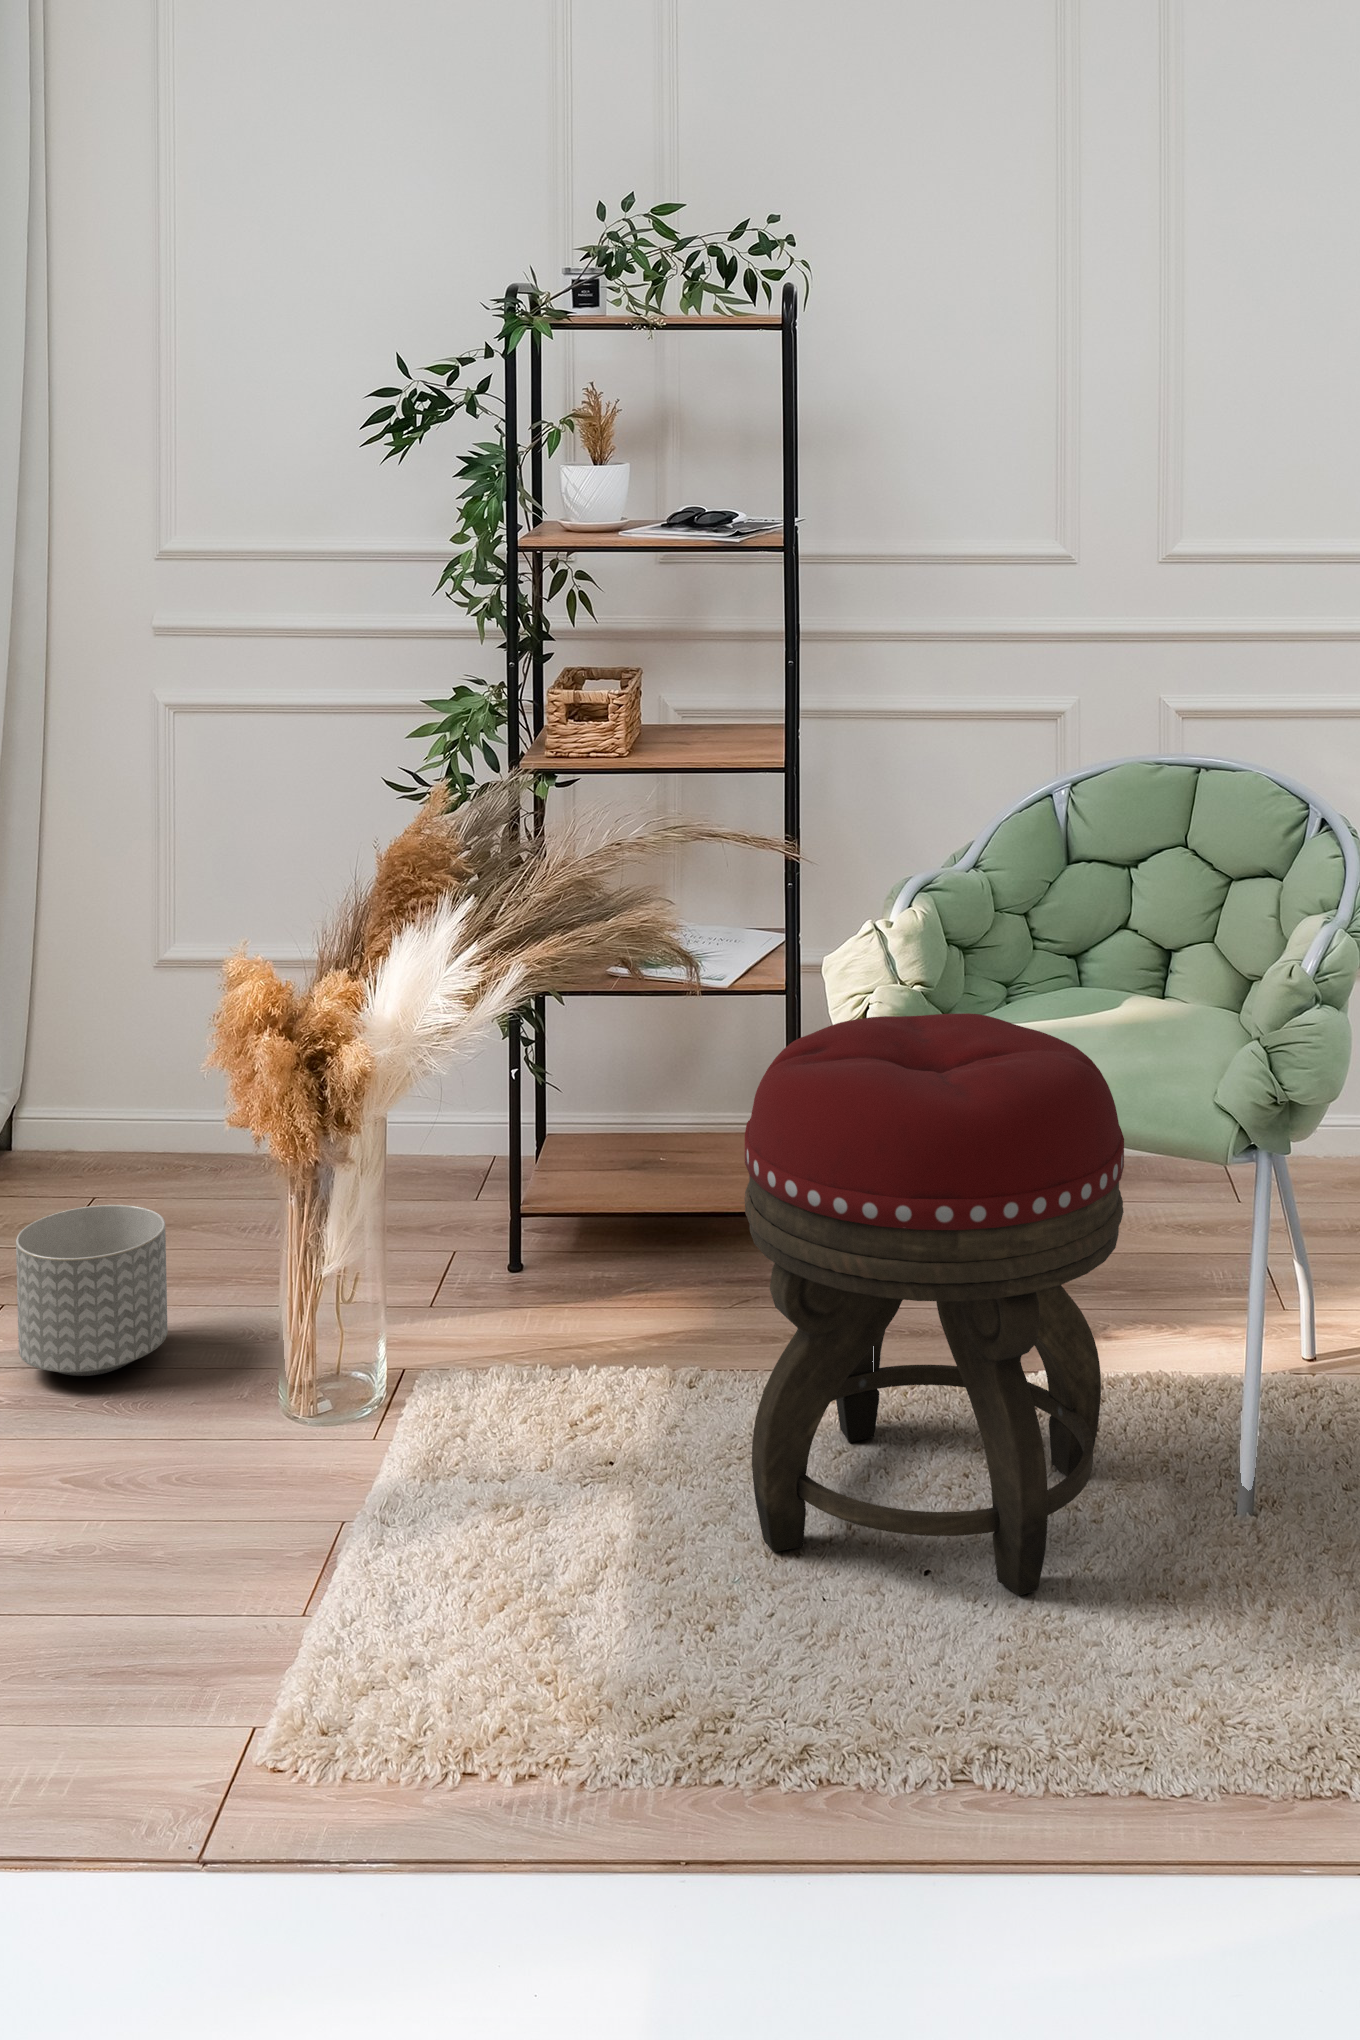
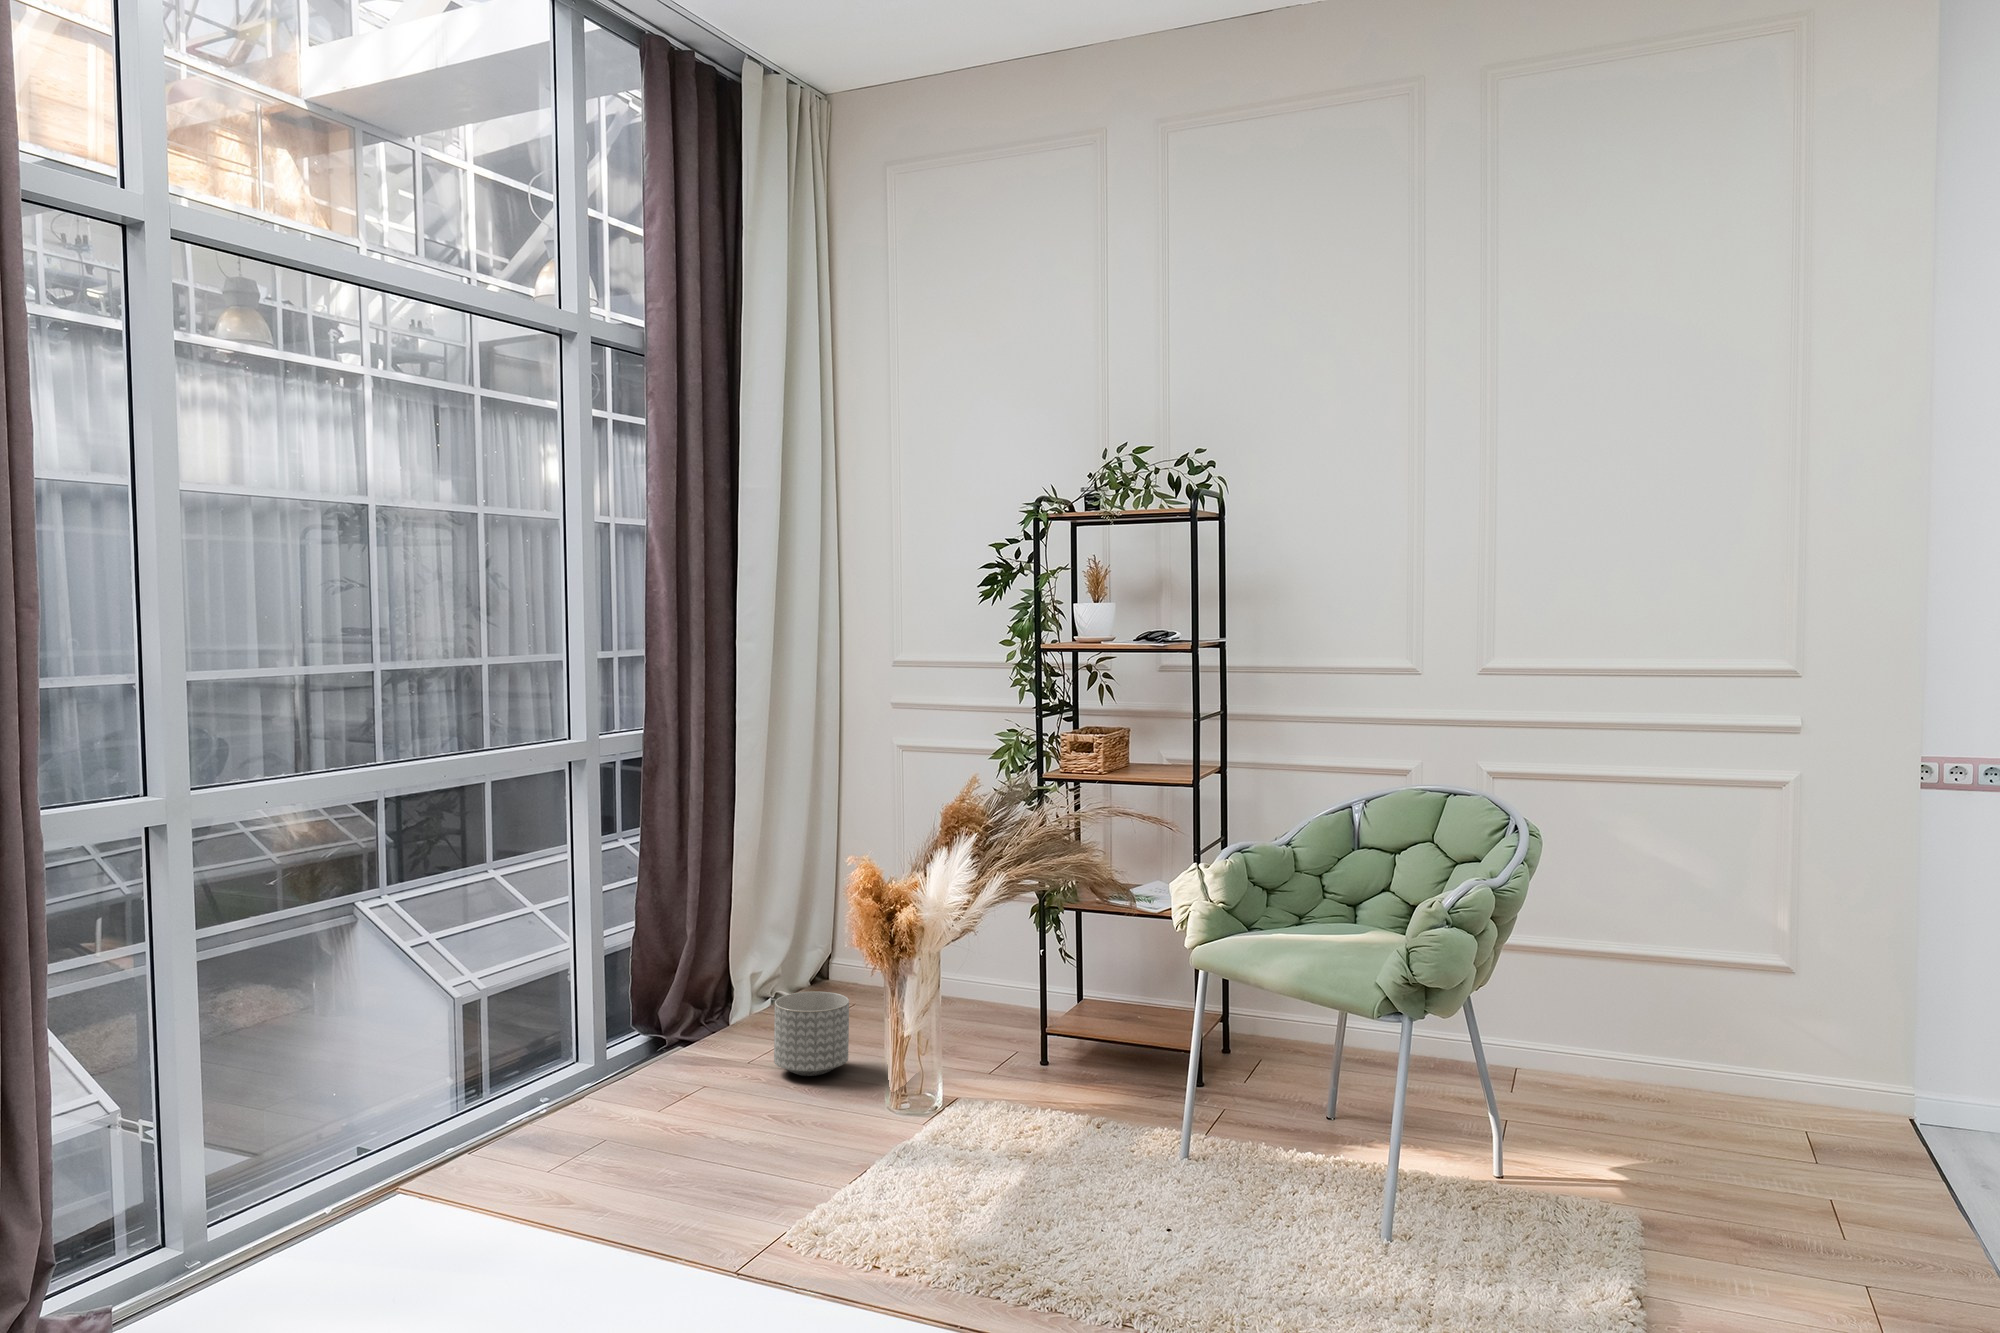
footstool: present [744,1013,1124,1595] -> none [1087,913,1317,1251]

